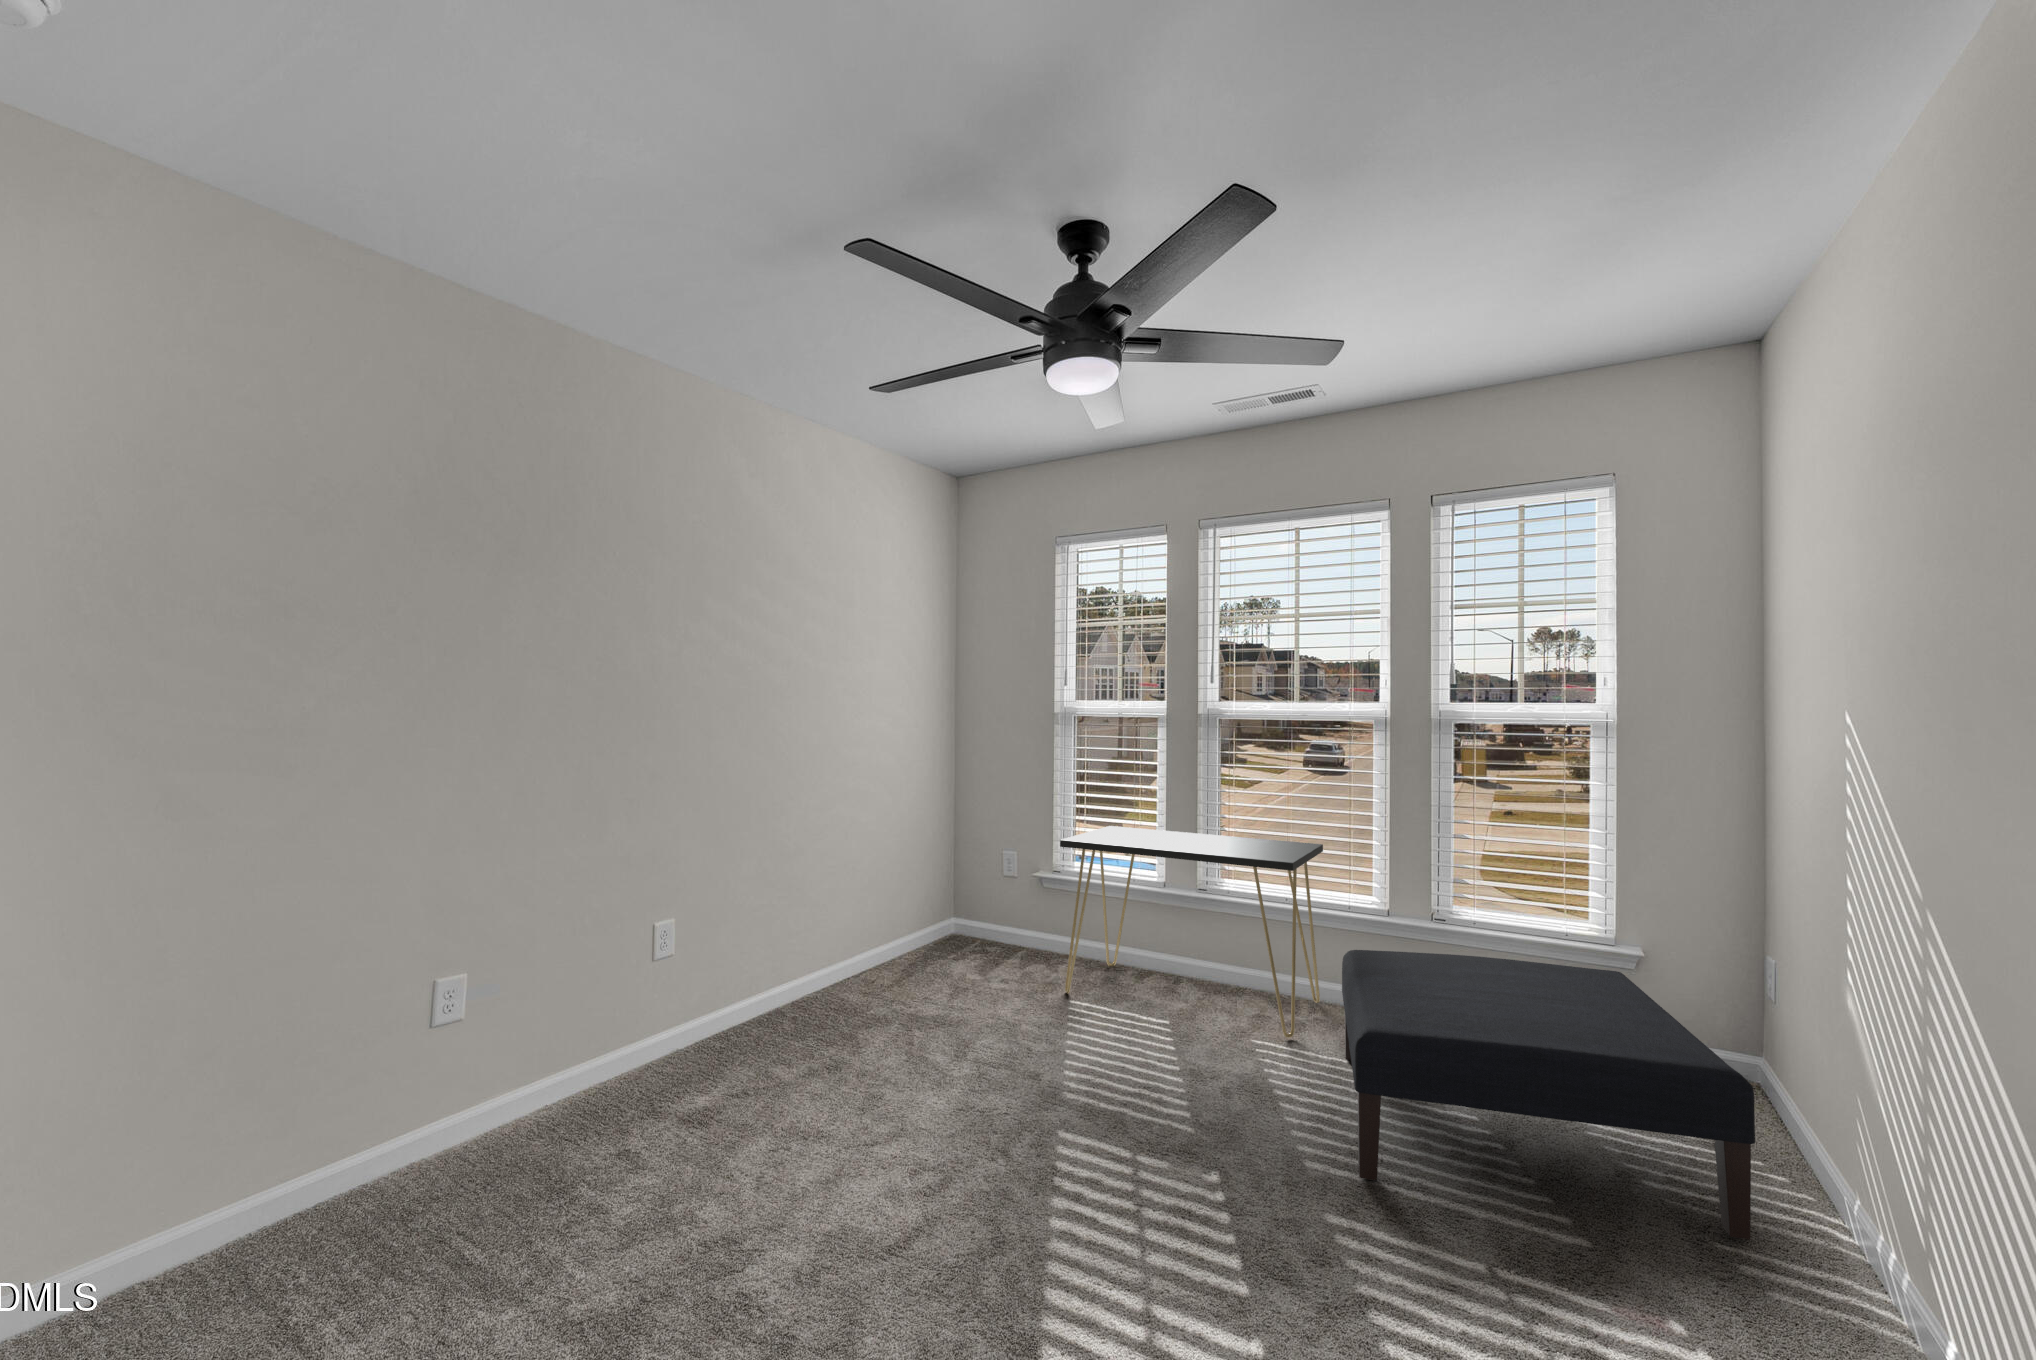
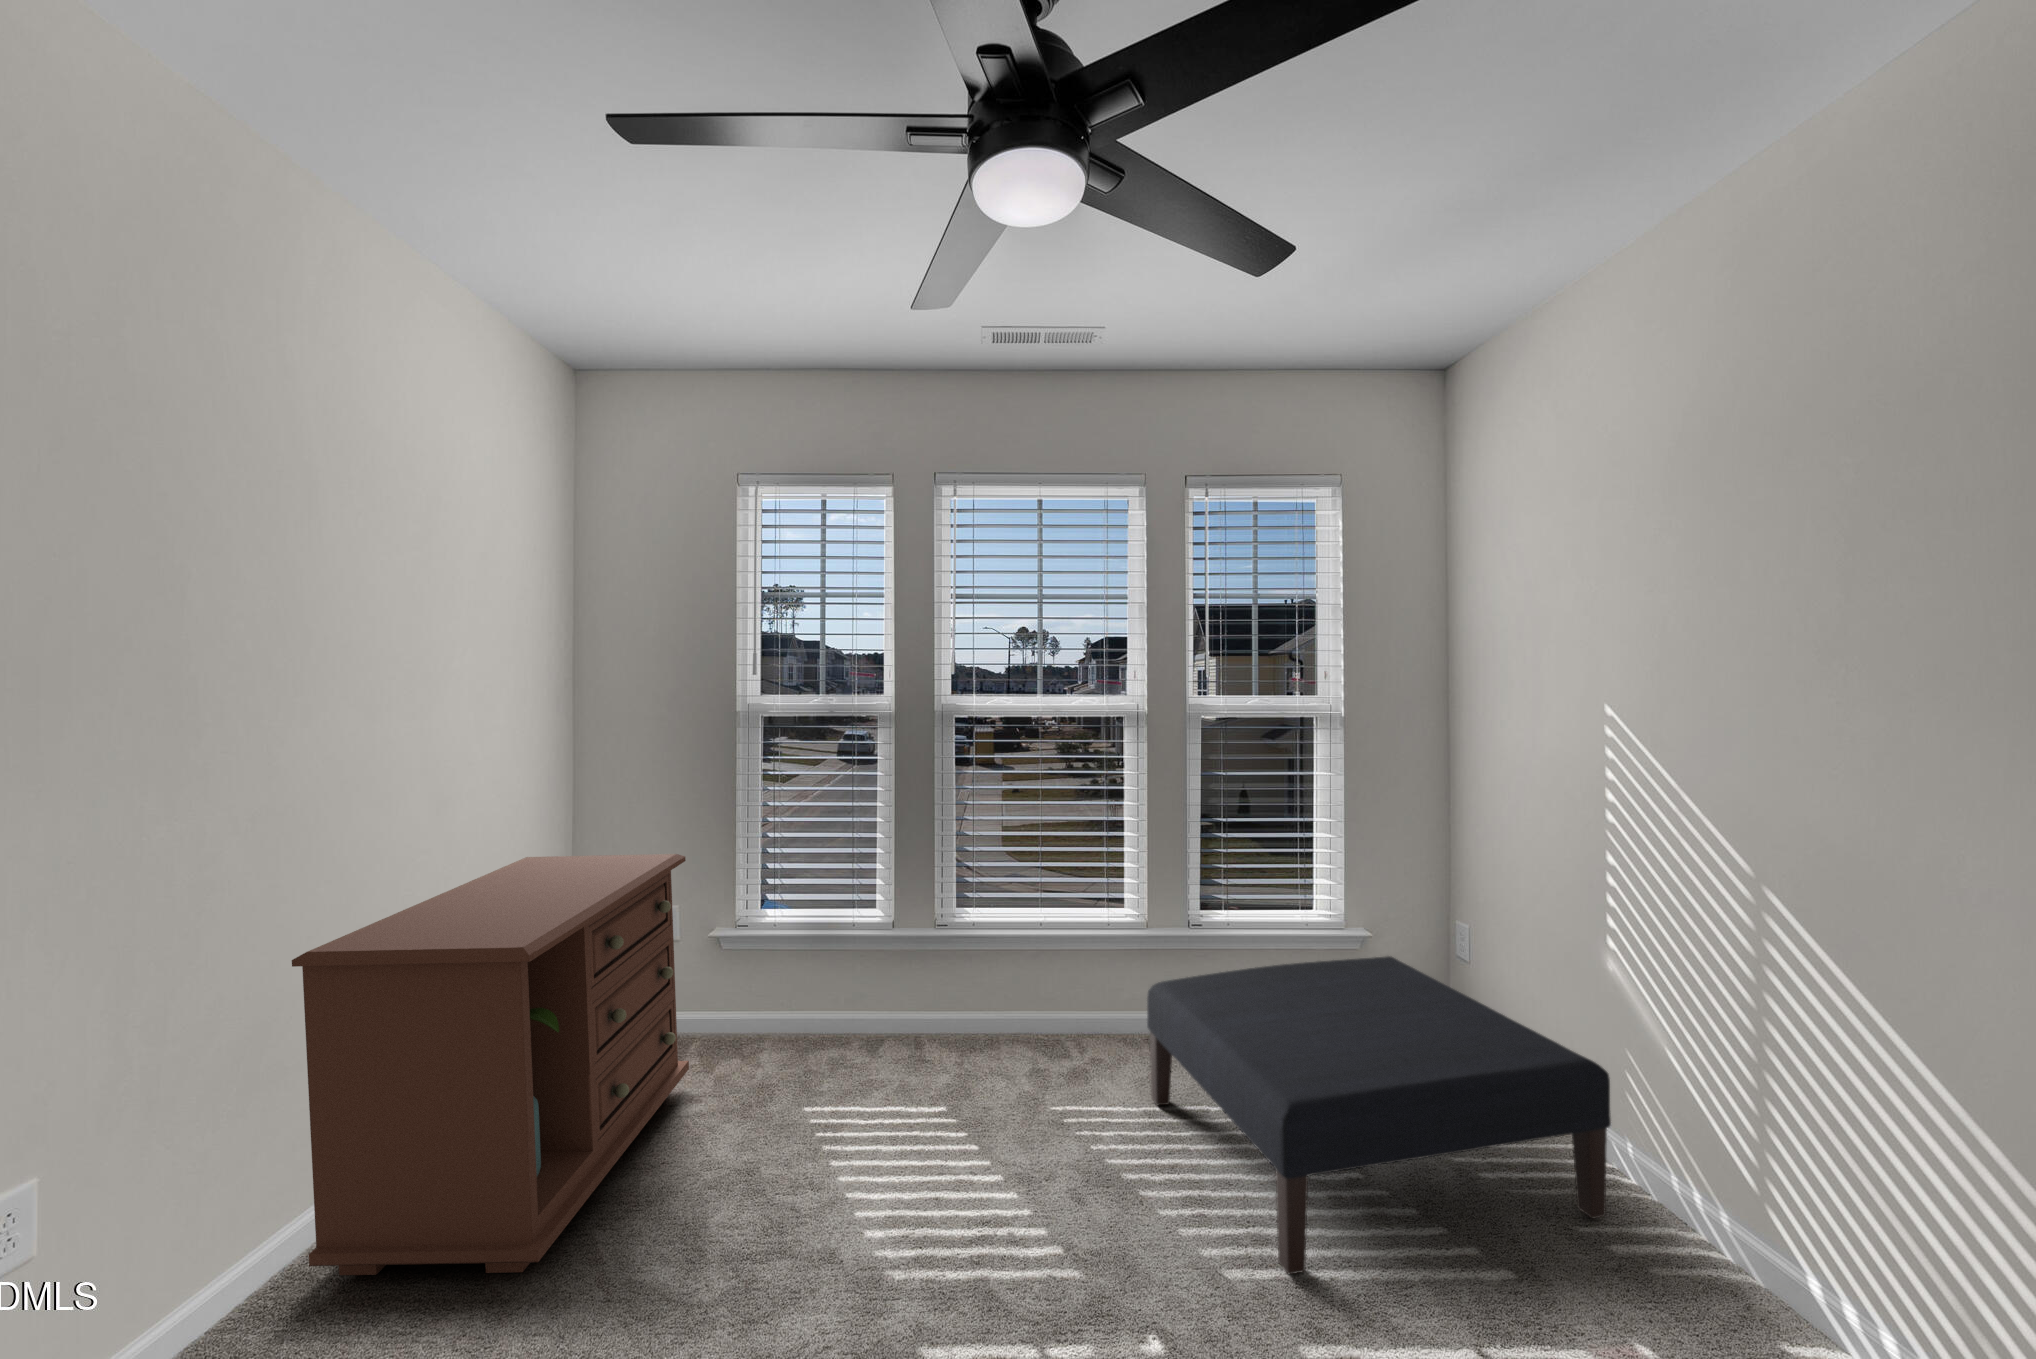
dresser: none [761,797,1008,1037] -> present [292,854,689,1275]
desk: present [1060,826,1323,1038] -> none [778,856,1088,1097]

